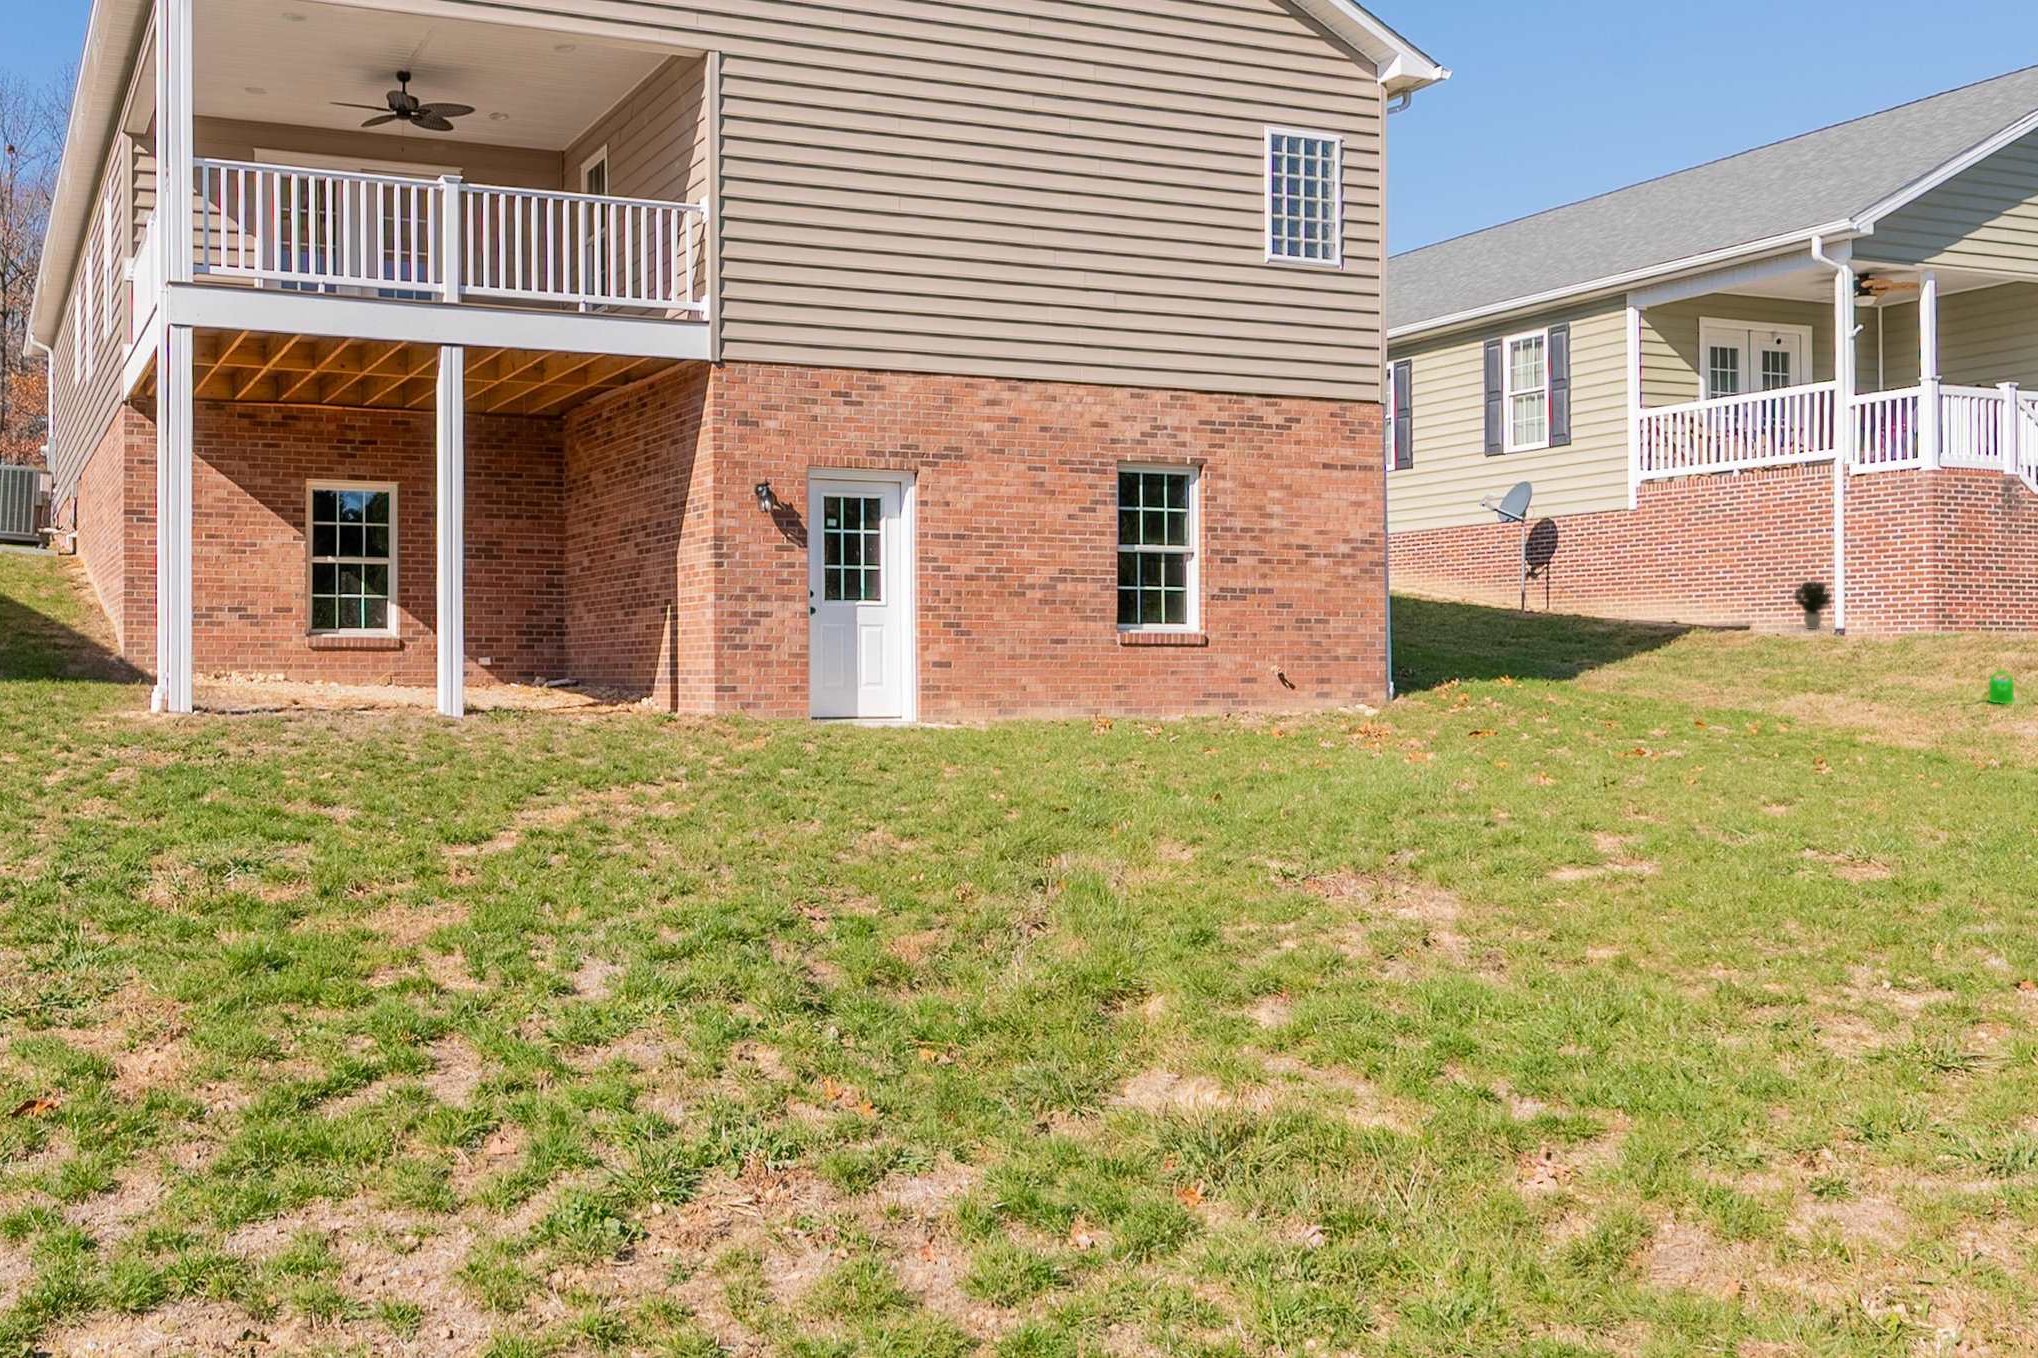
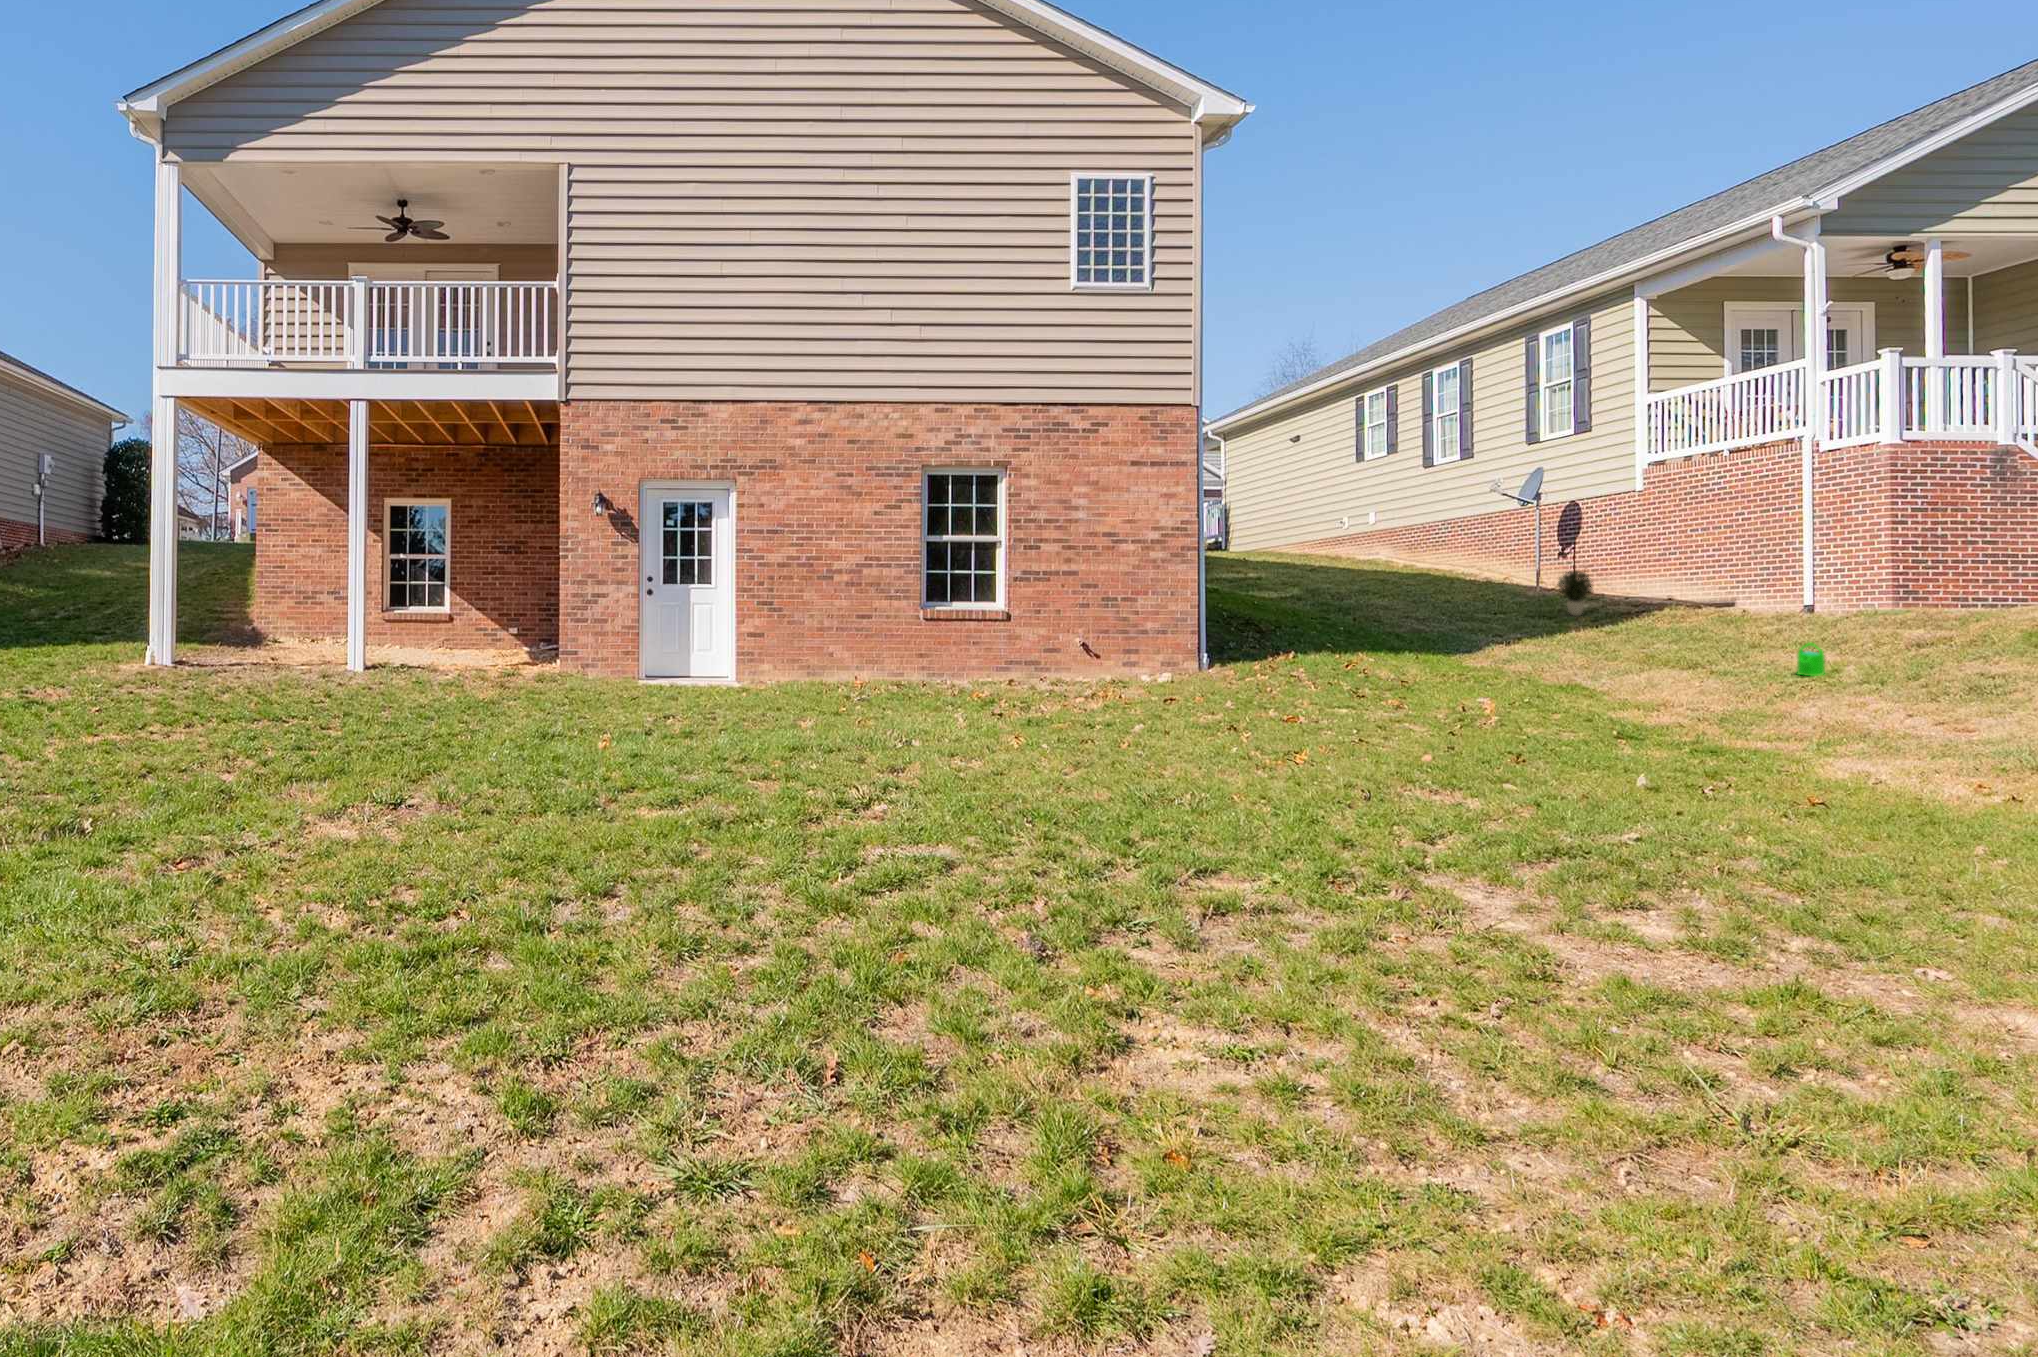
potted plant: present [1795,581,1831,629] -> present [1557,571,1592,616]

